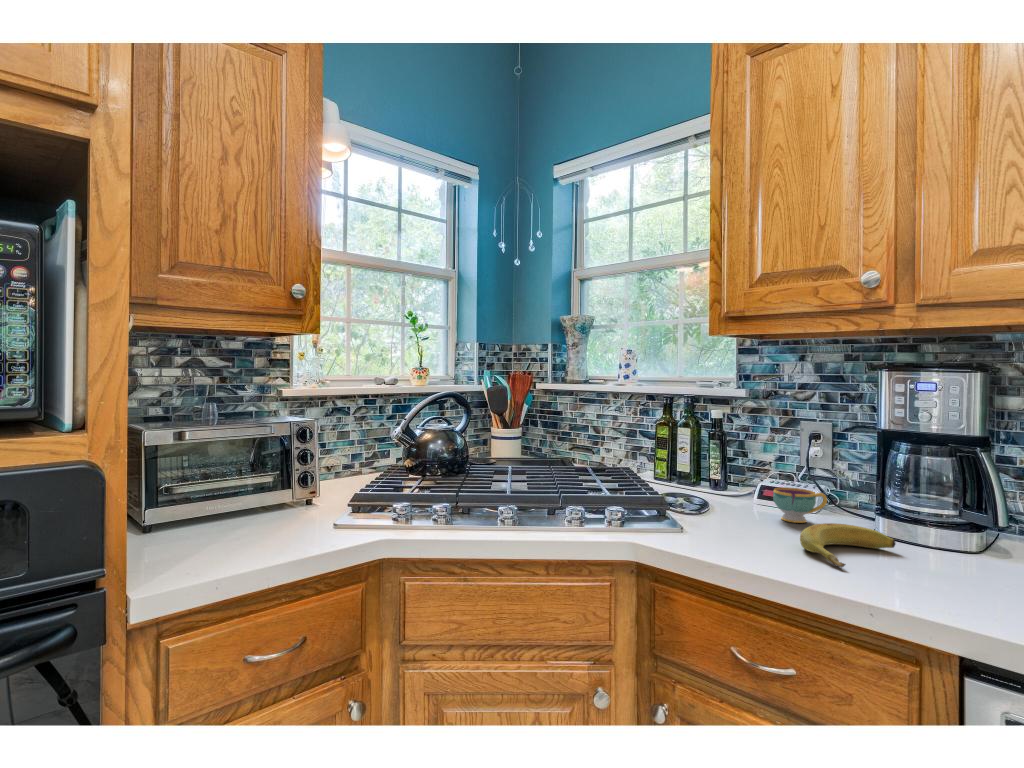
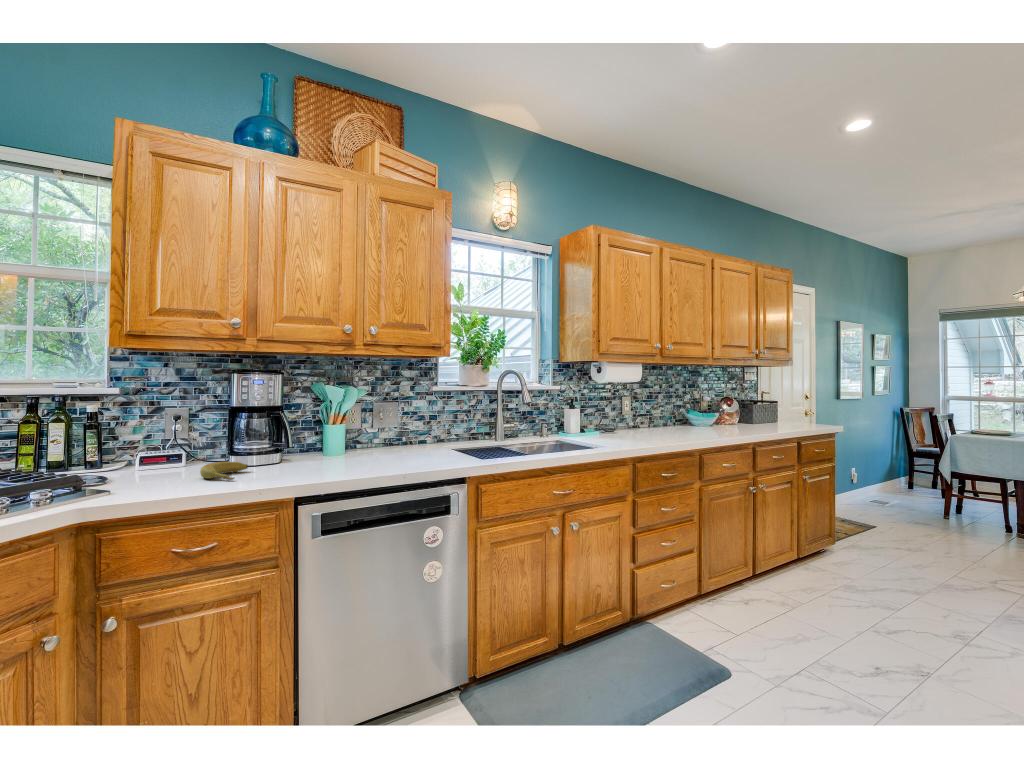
teacup: present [773,487,827,523] -> none [162,450,200,472]

